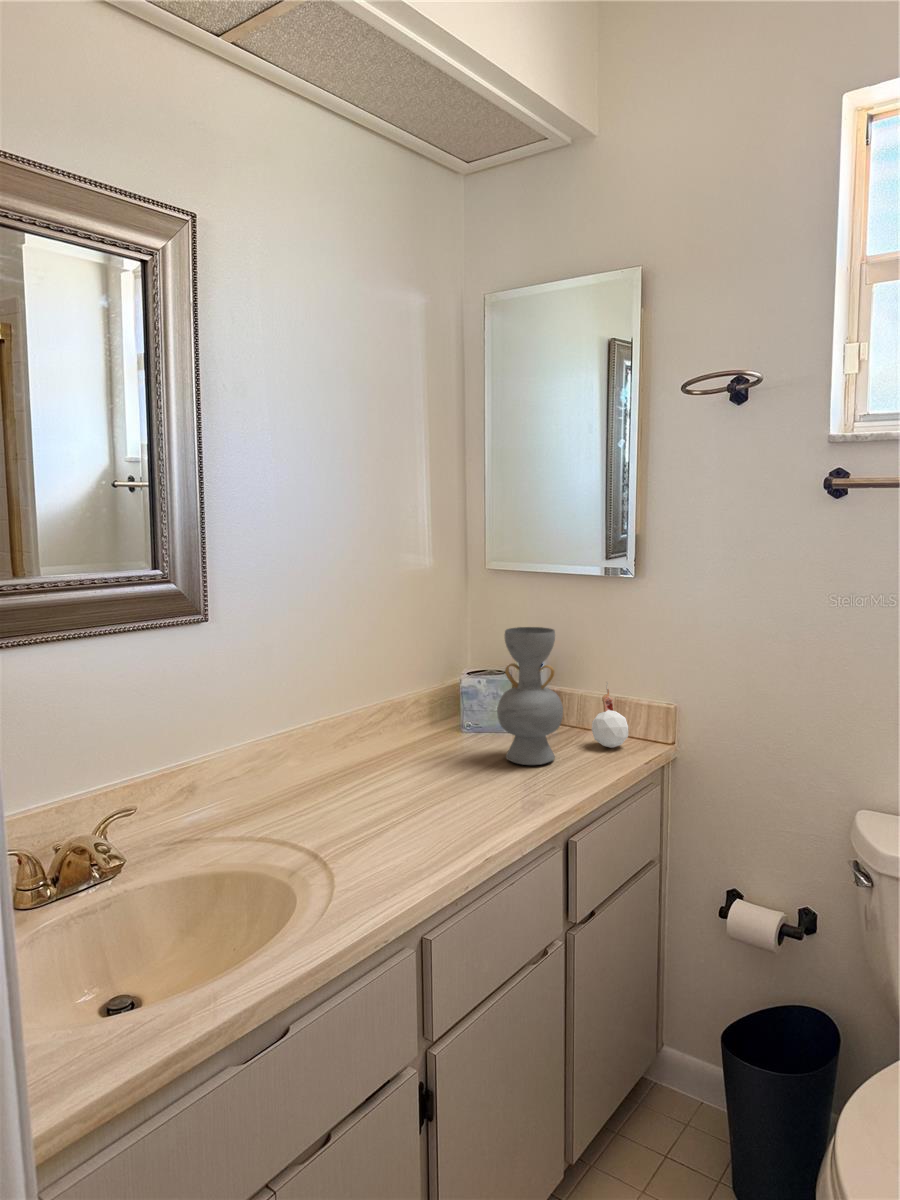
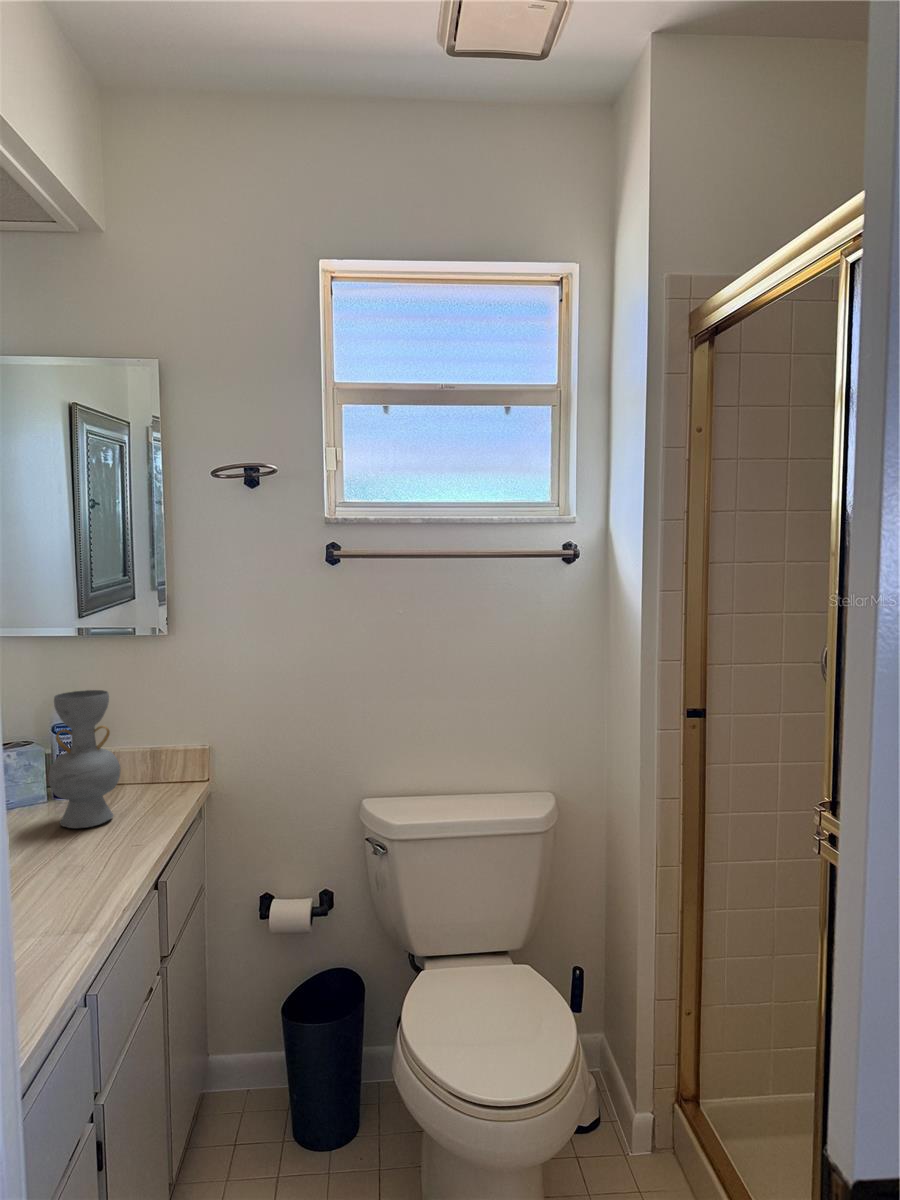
candle: present [592,683,628,748] -> none [139,734,175,794]

